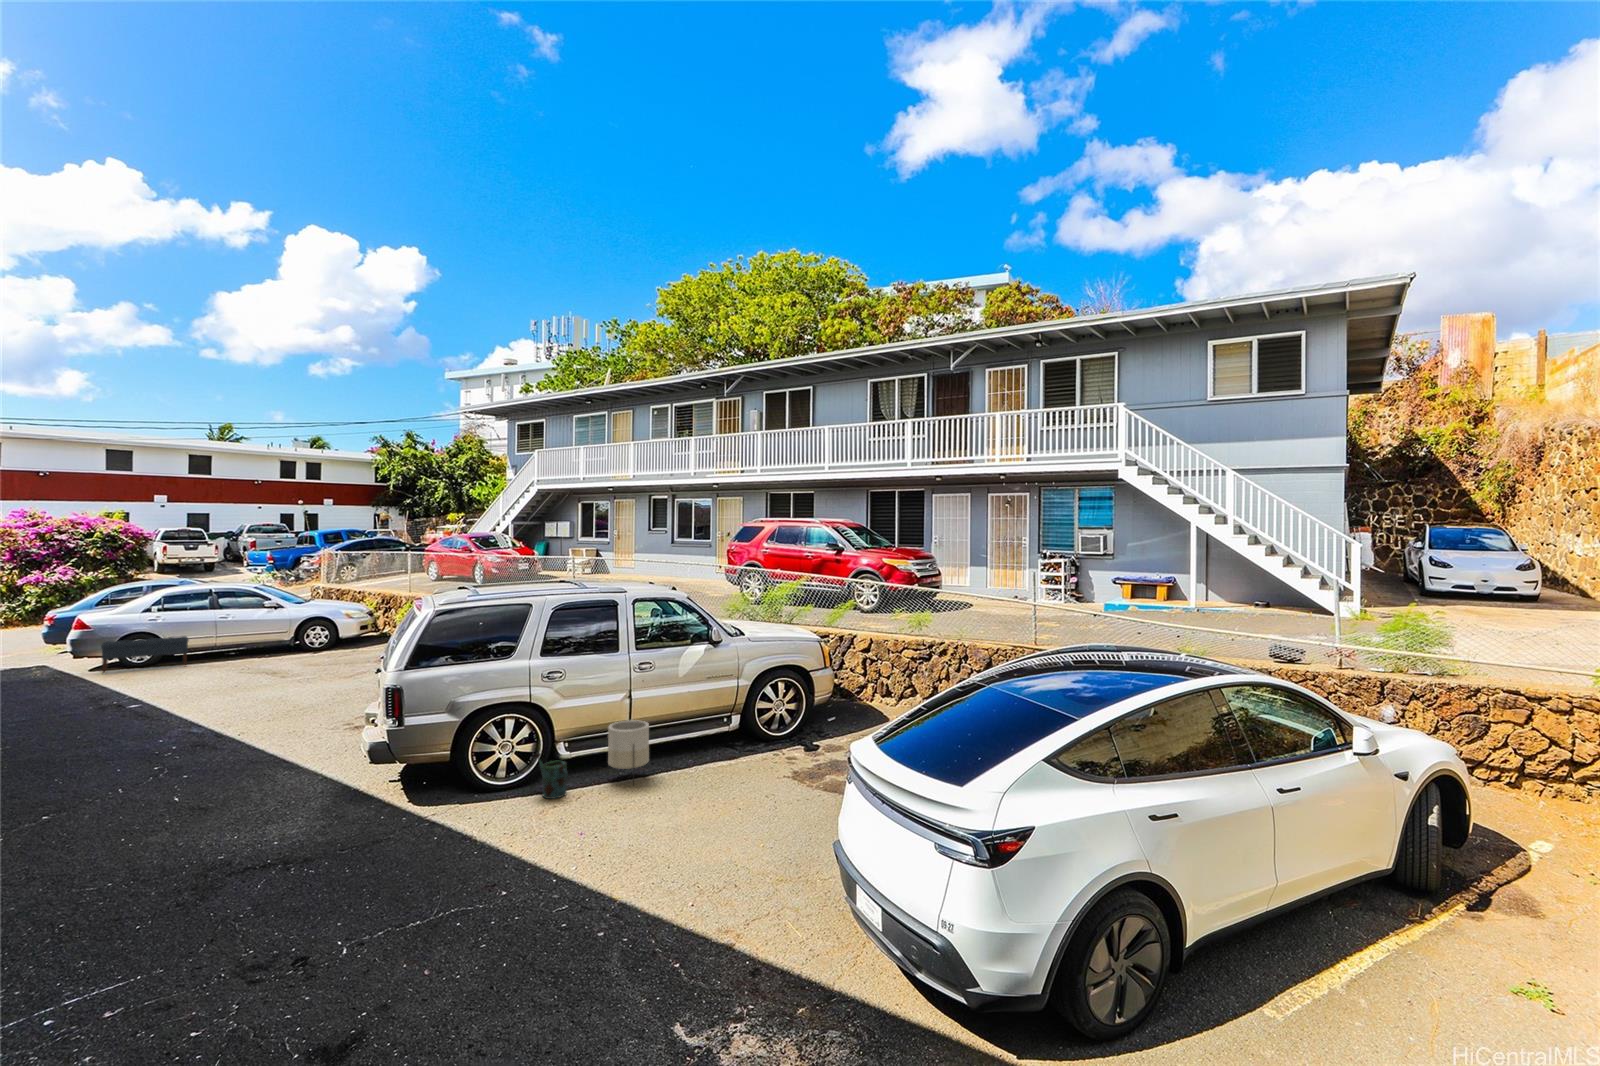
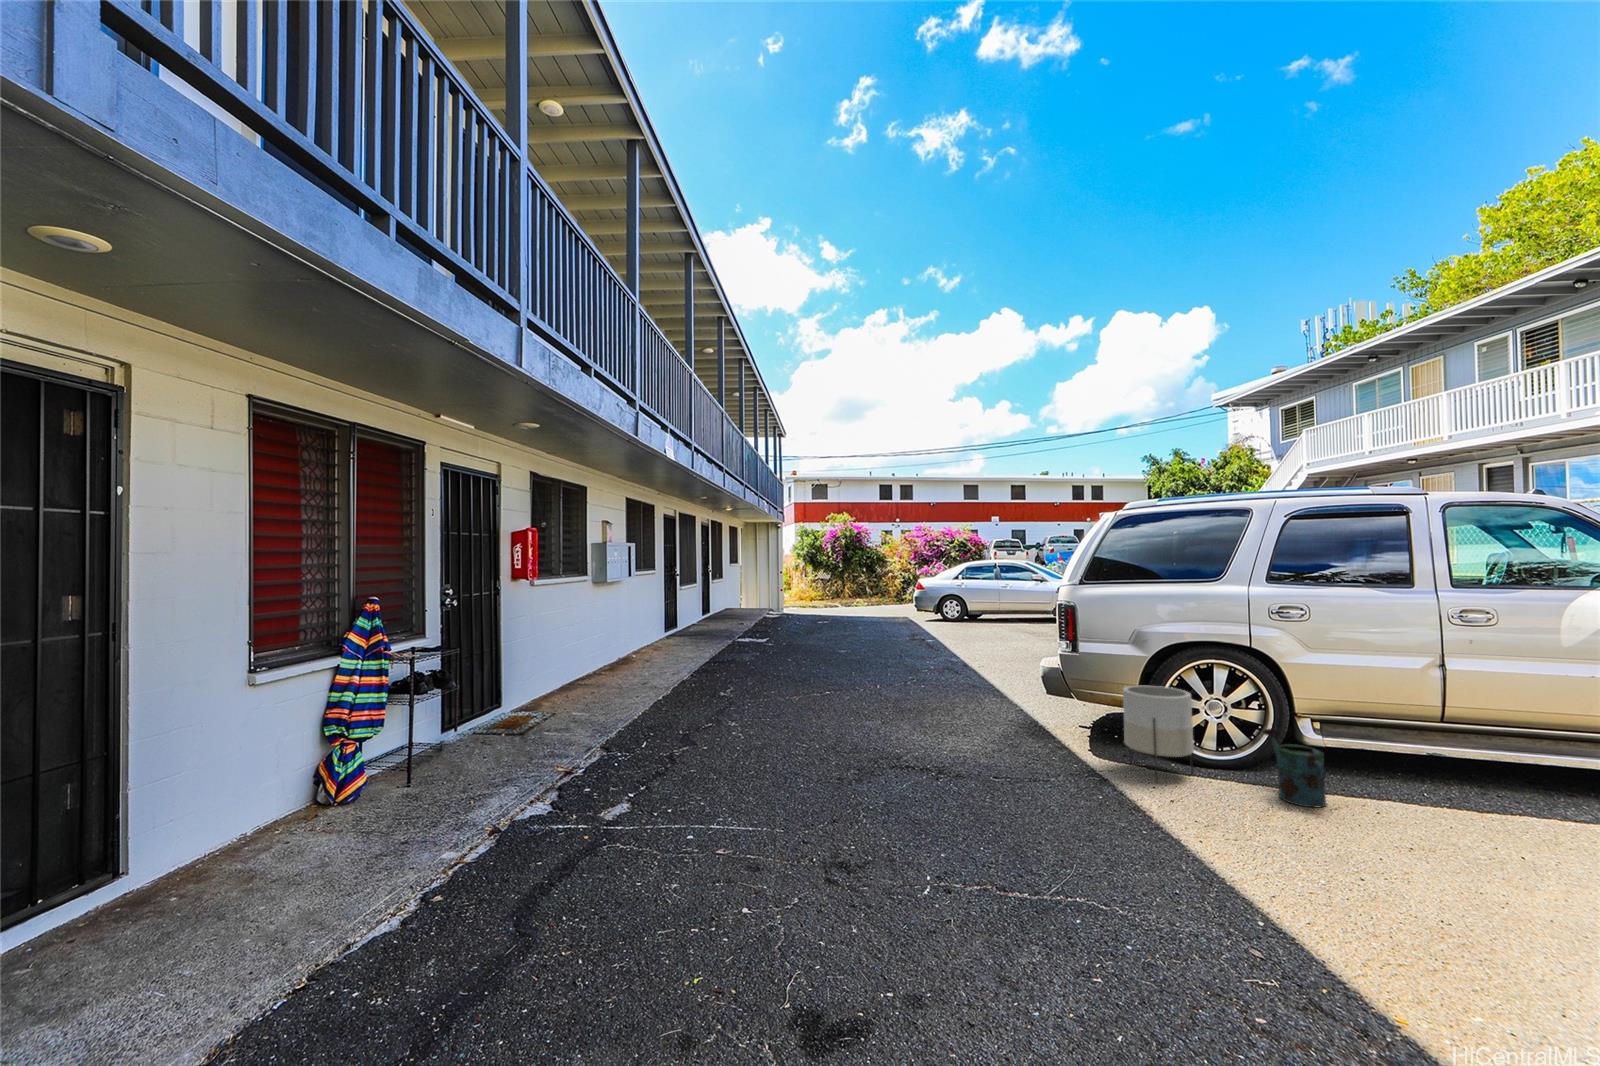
bench: present [101,636,188,674] -> none [932,598,982,621]
planter: present [608,720,649,769] -> present [1123,685,1194,776]

